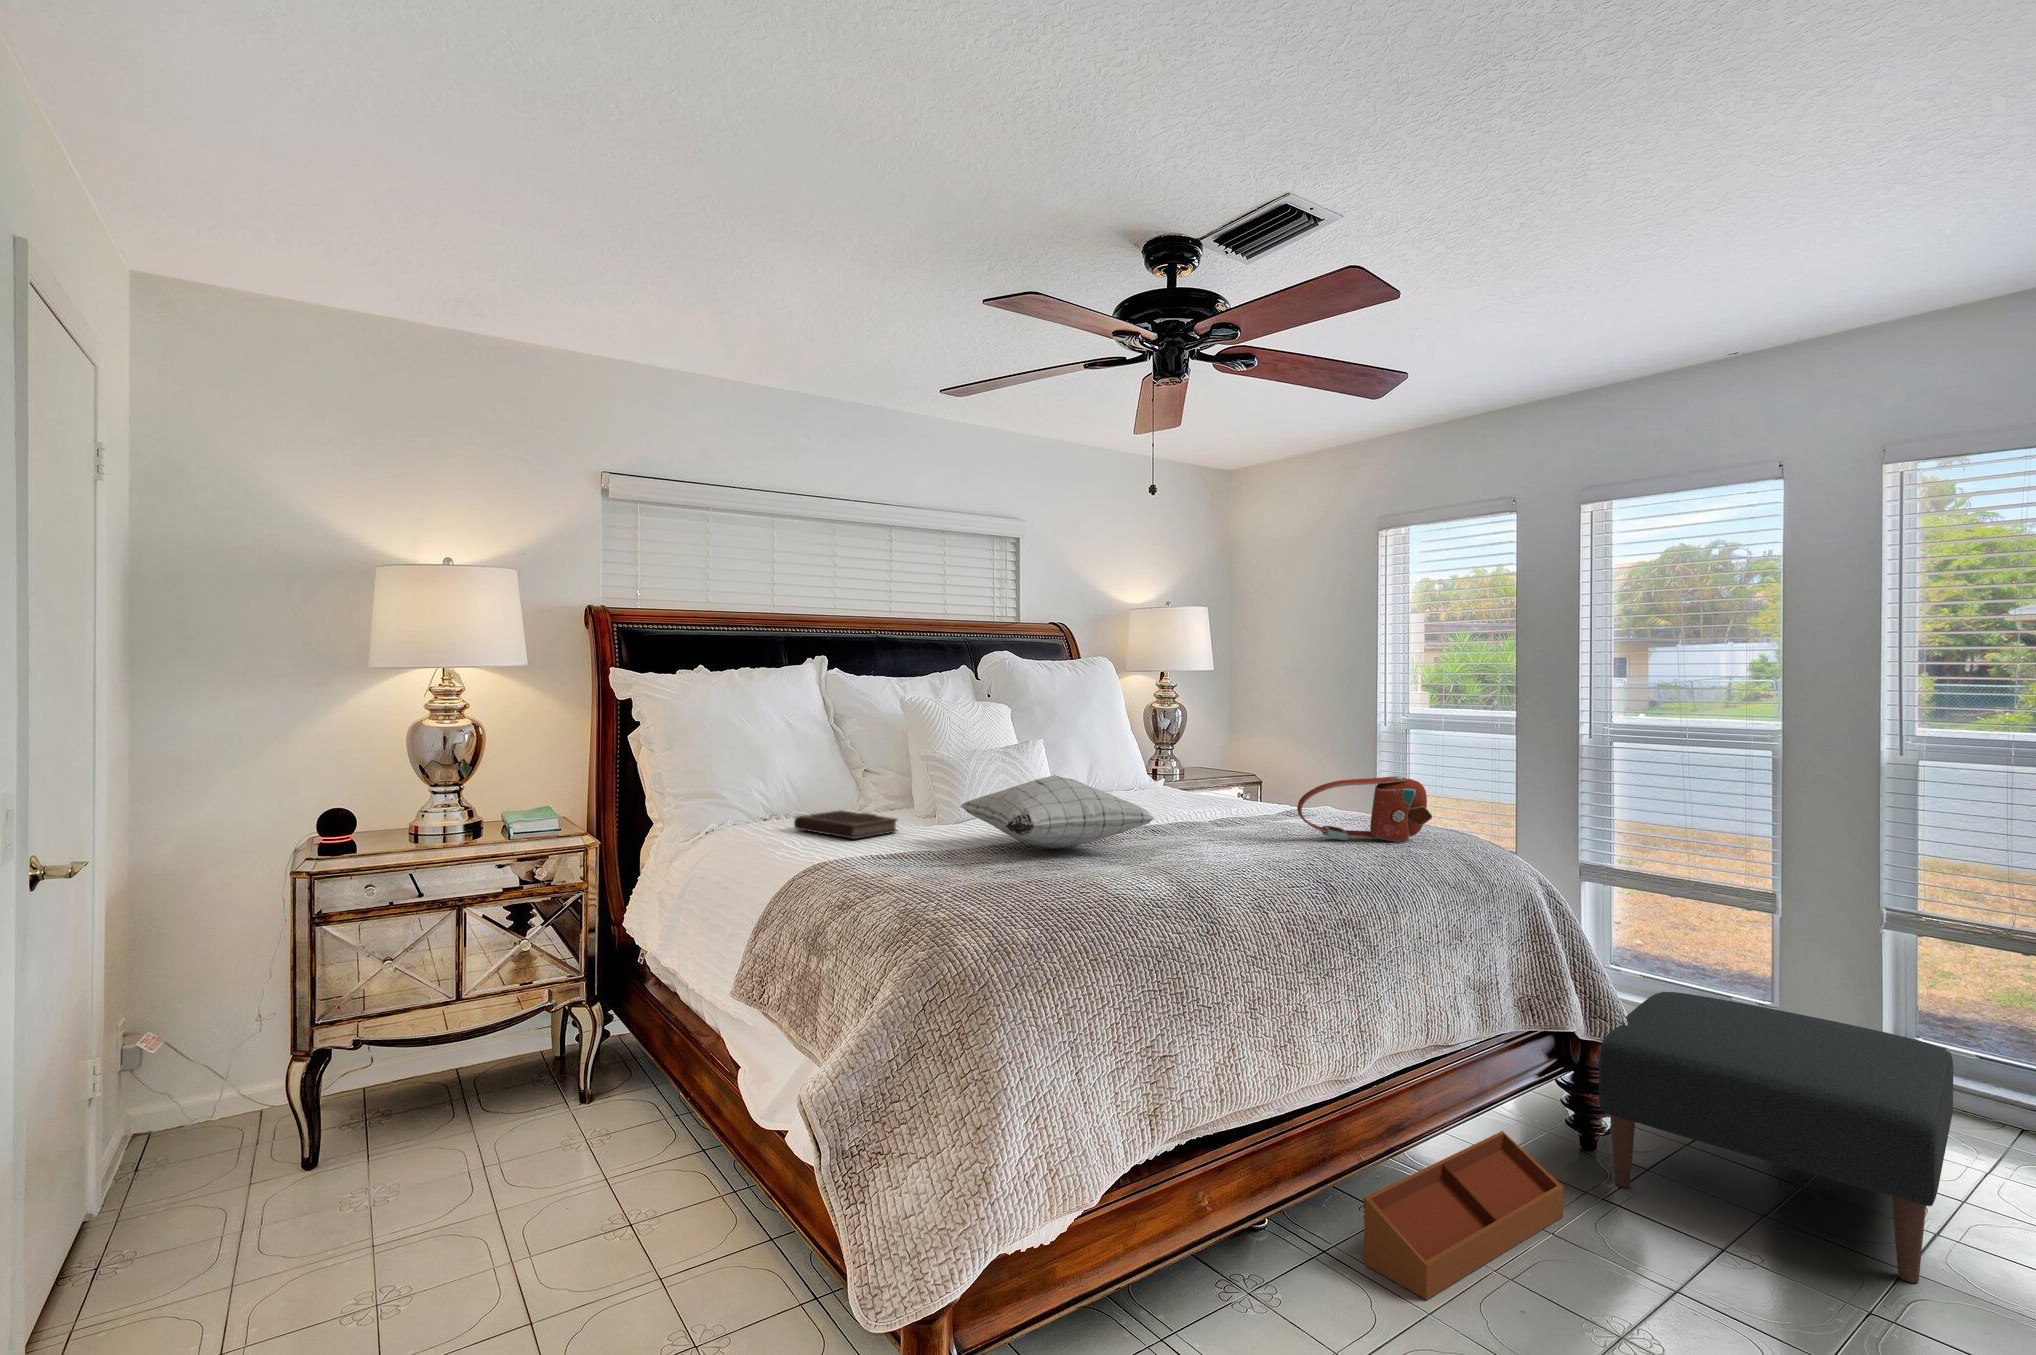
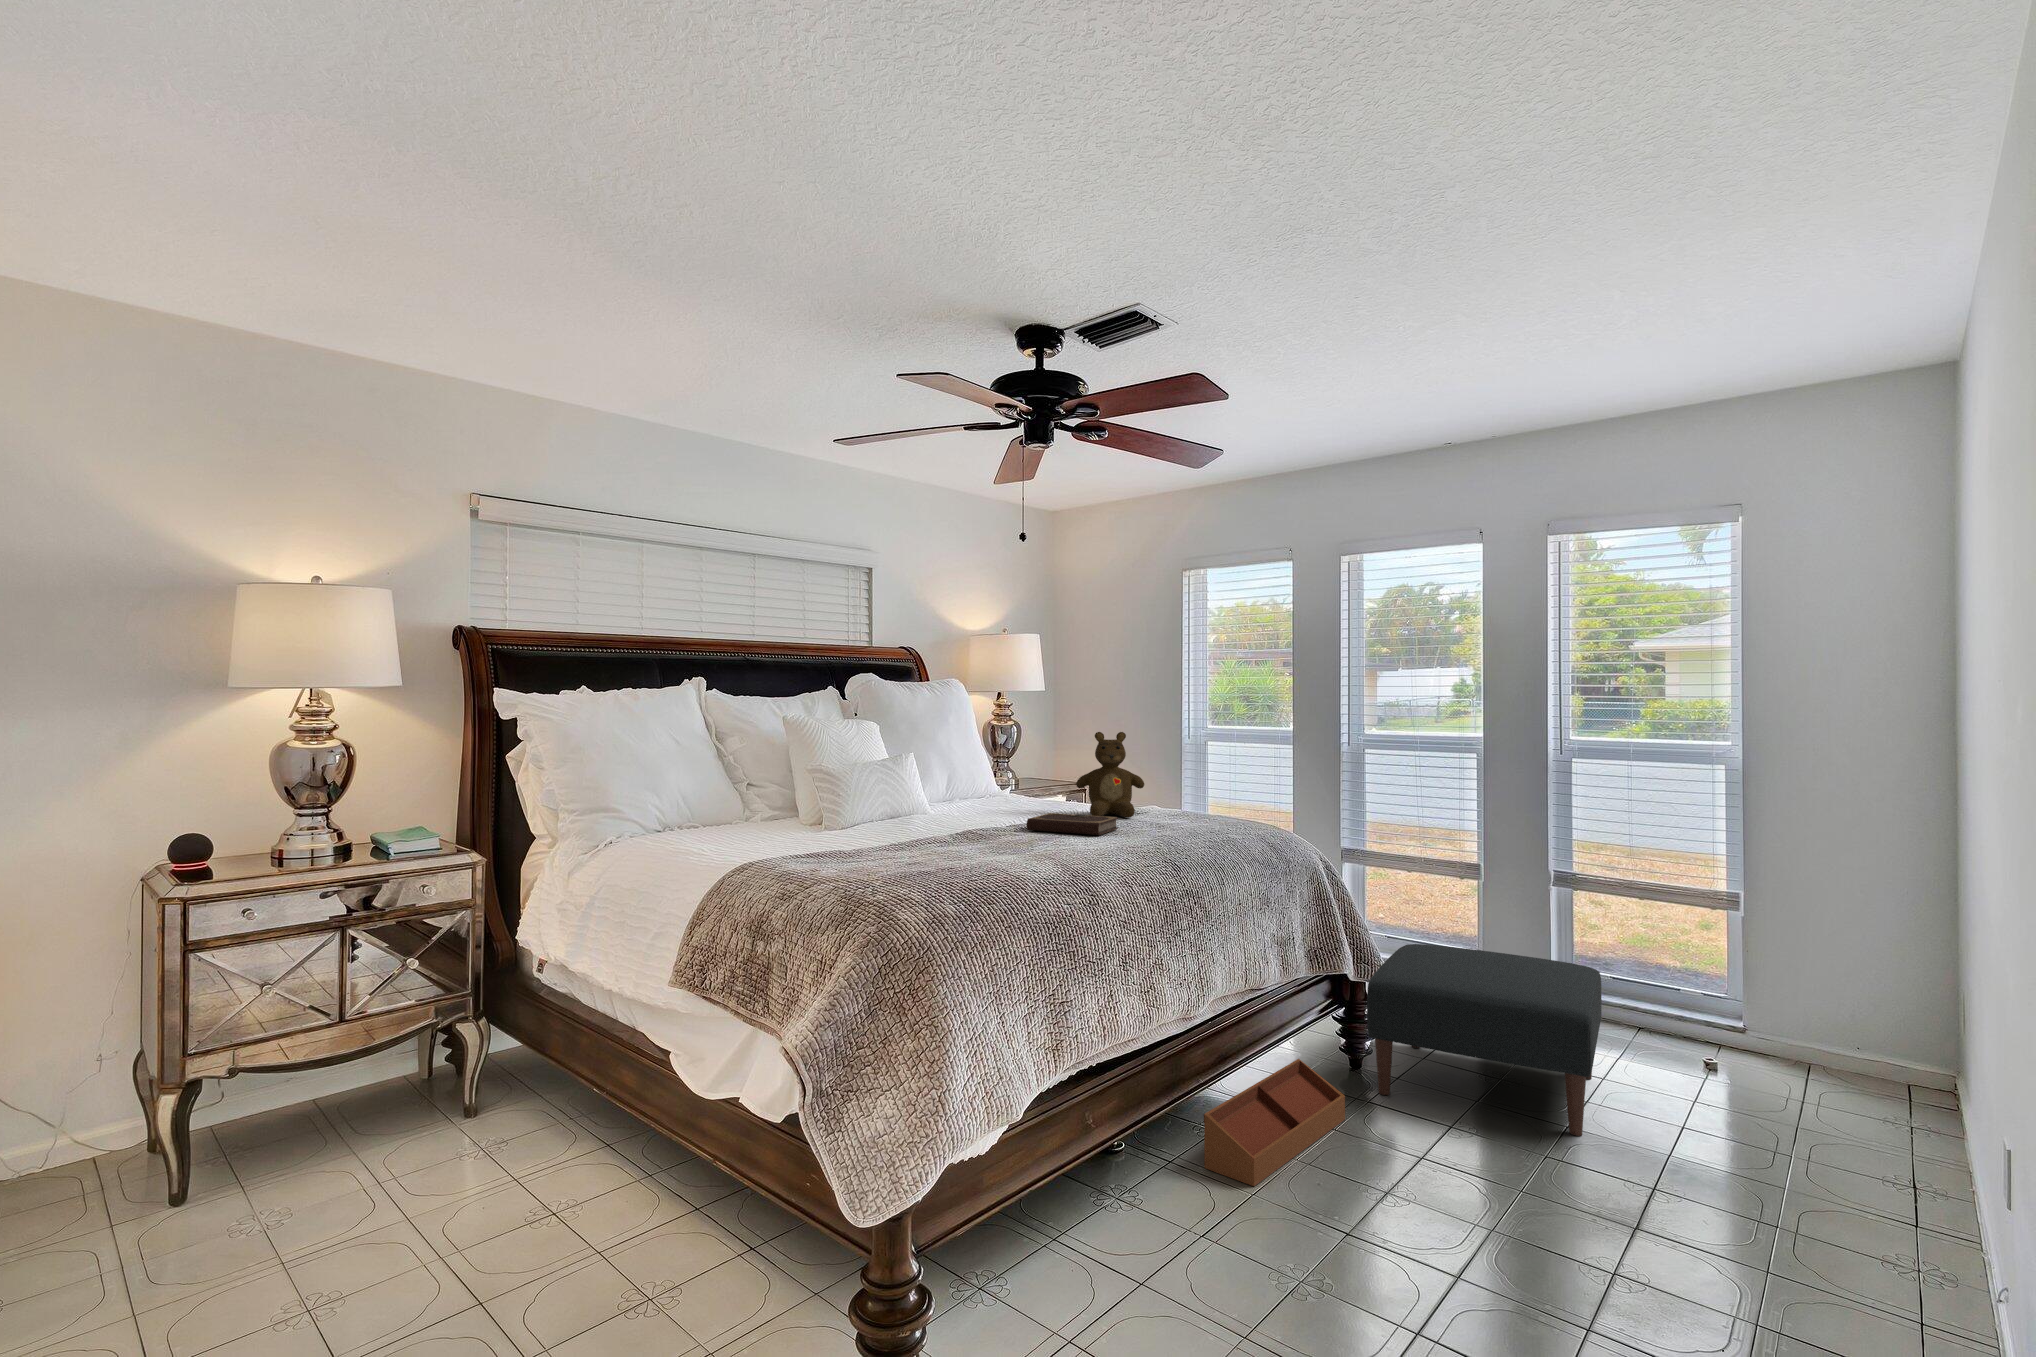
teddy bear: none [1232,719,1315,821] -> present [1076,732,1144,818]
pillow: present [960,775,1154,849] -> none [856,781,1032,845]
handbag: present [1297,776,1432,842] -> none [1140,776,1244,830]
notebook: present [794,810,897,839] -> present [1027,813,1118,835]

